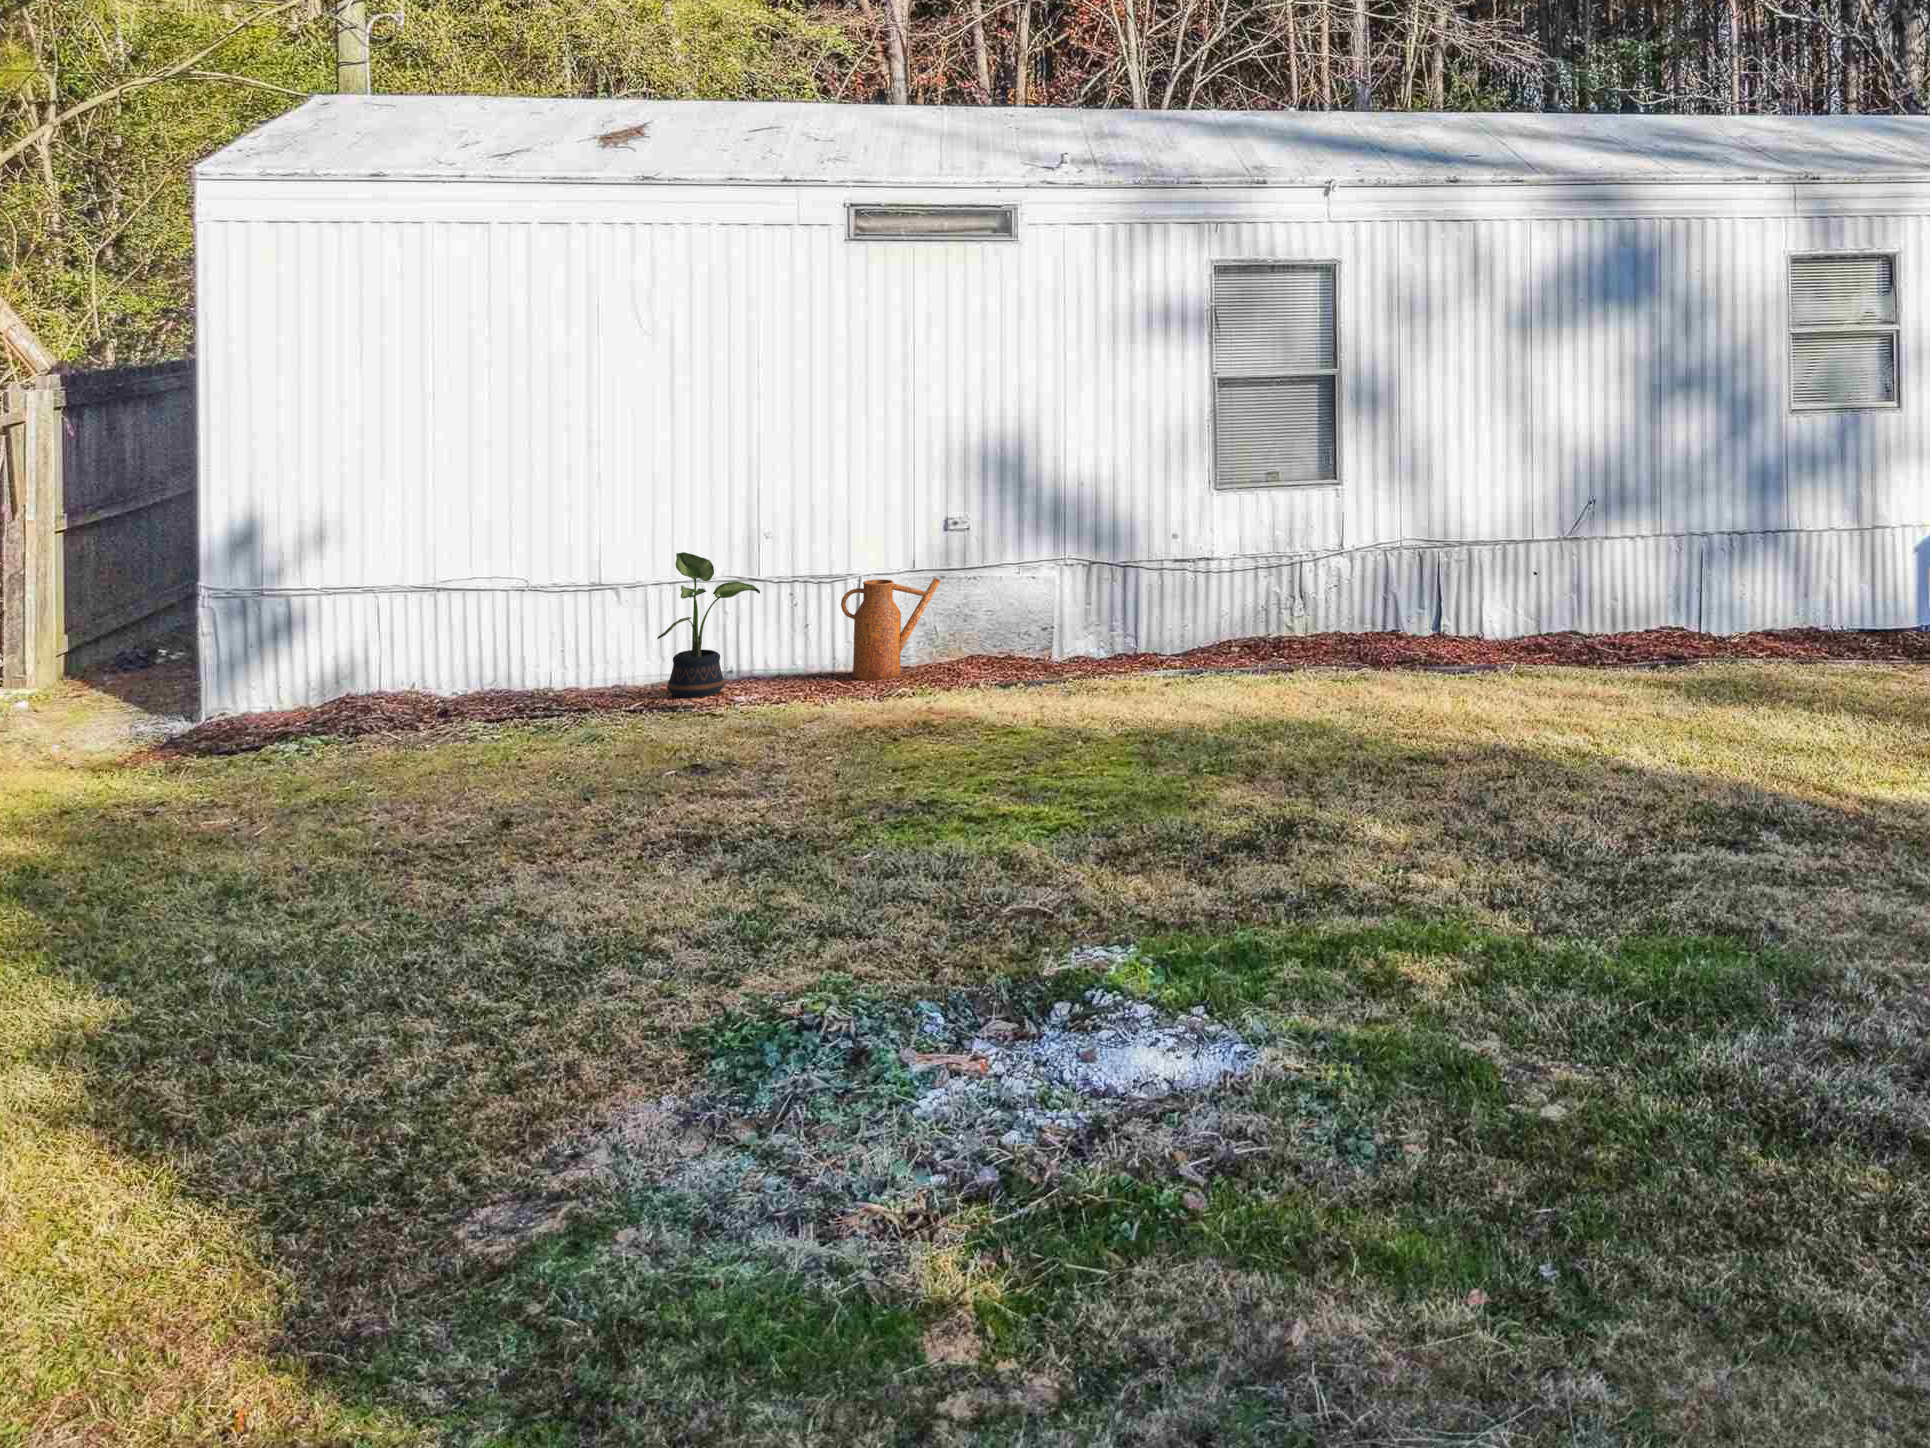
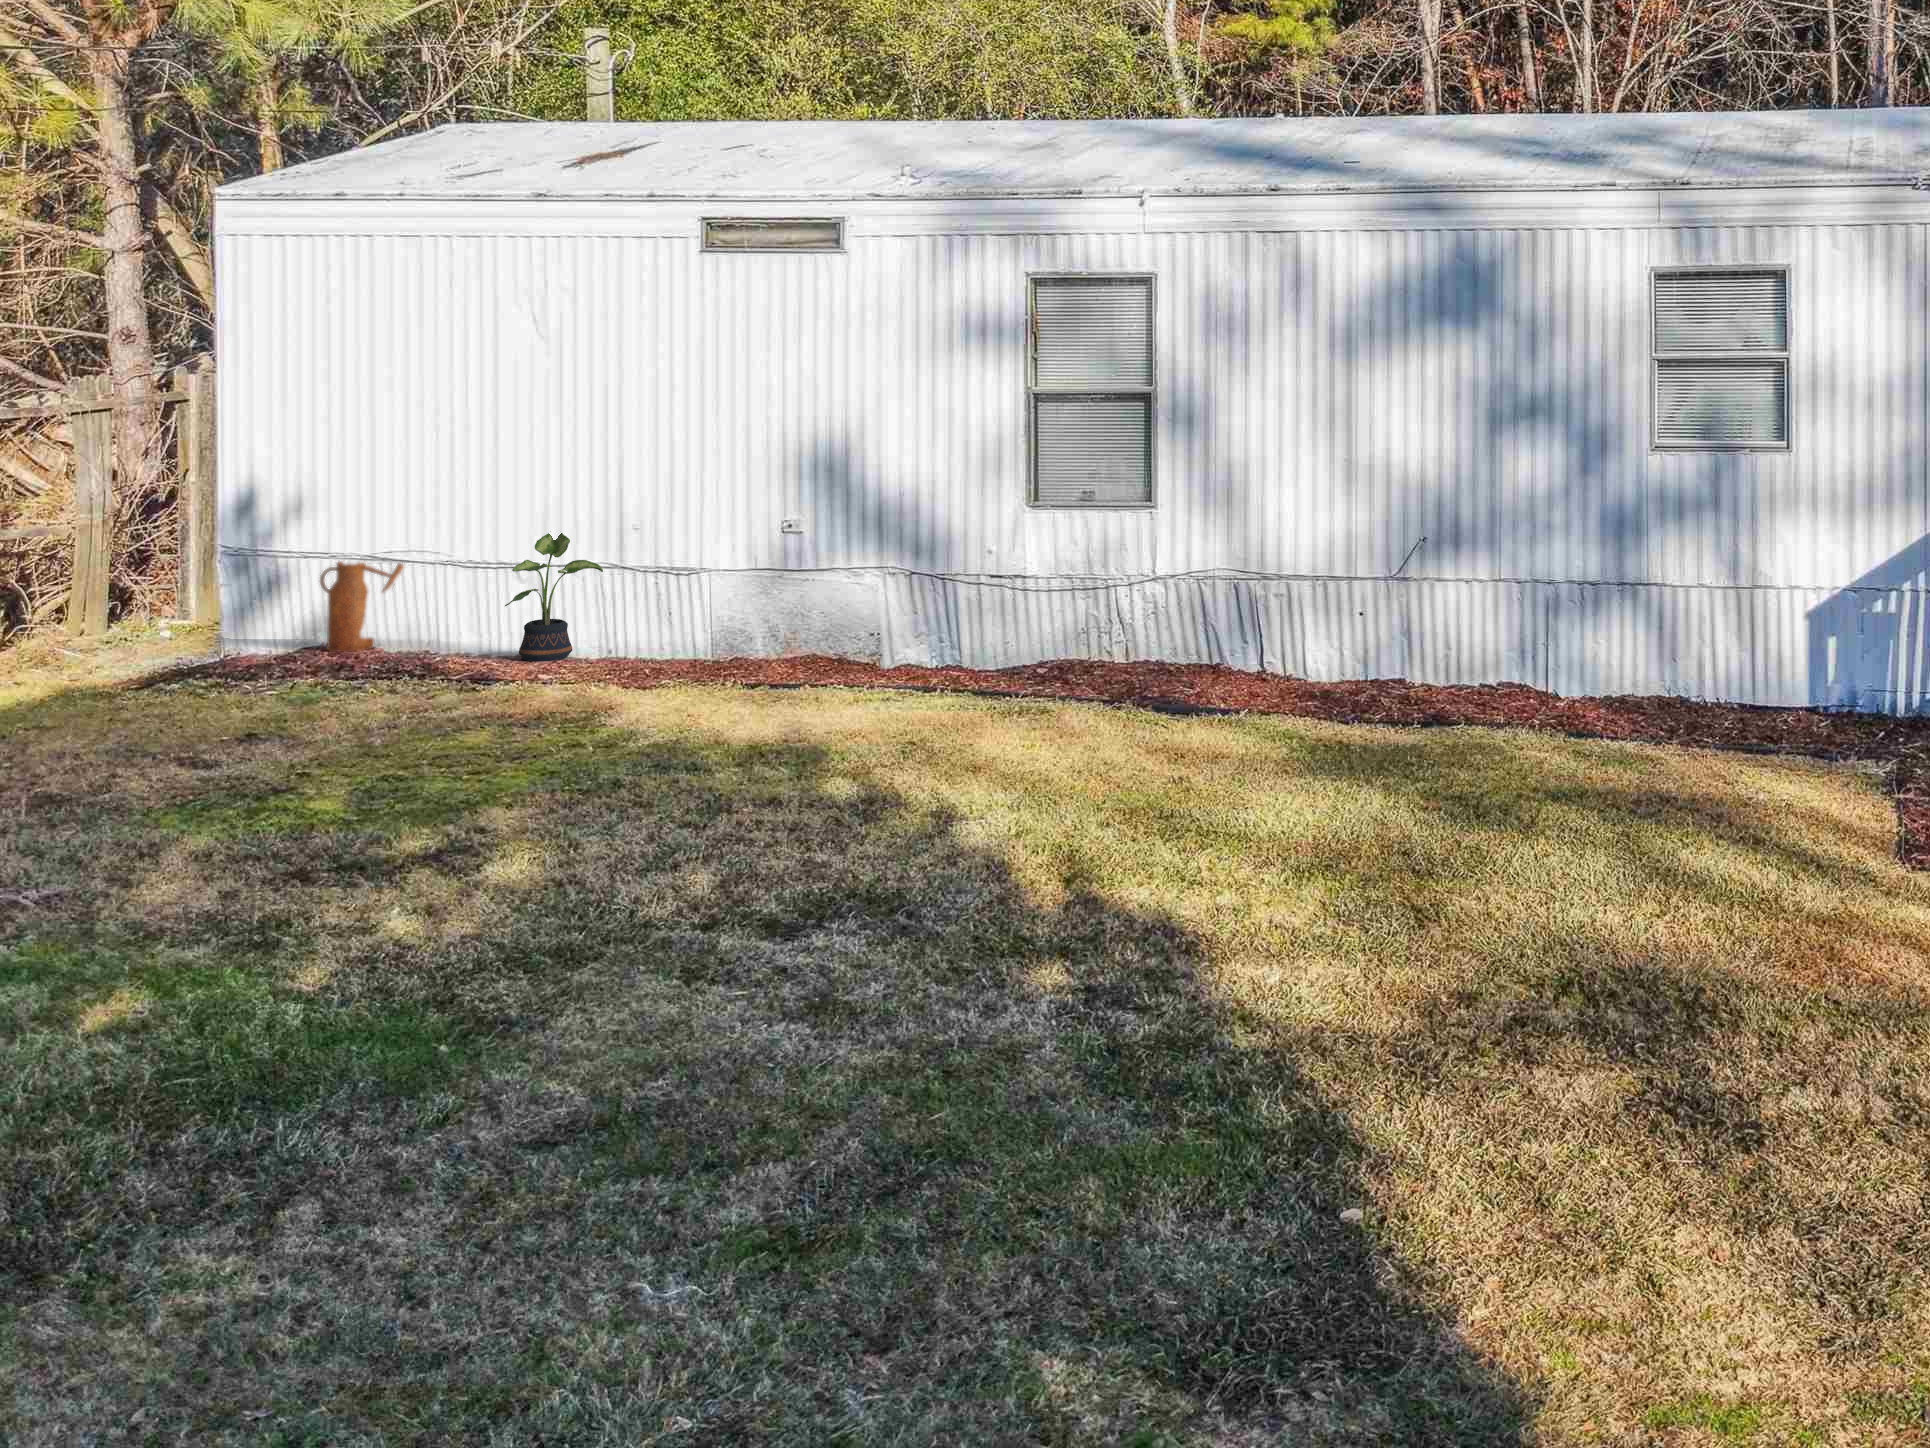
watering can: present [841,578,940,681] -> present [320,561,403,652]

